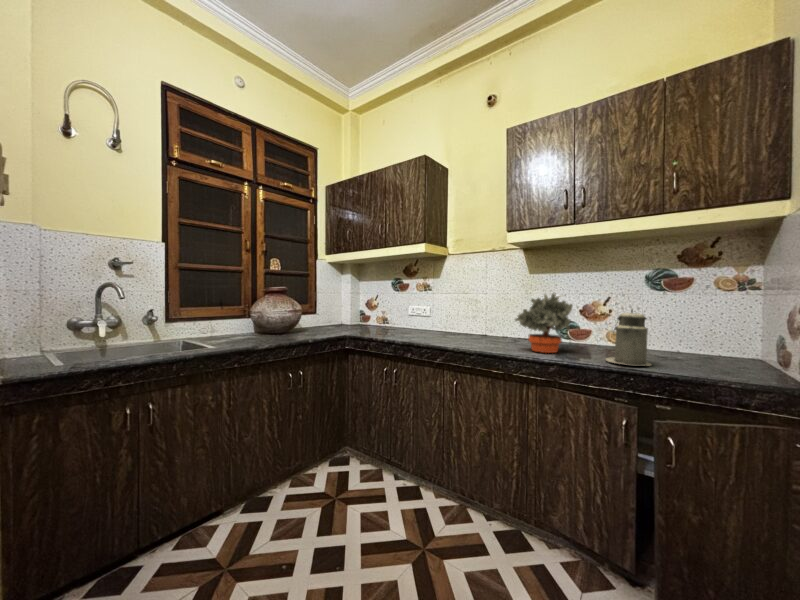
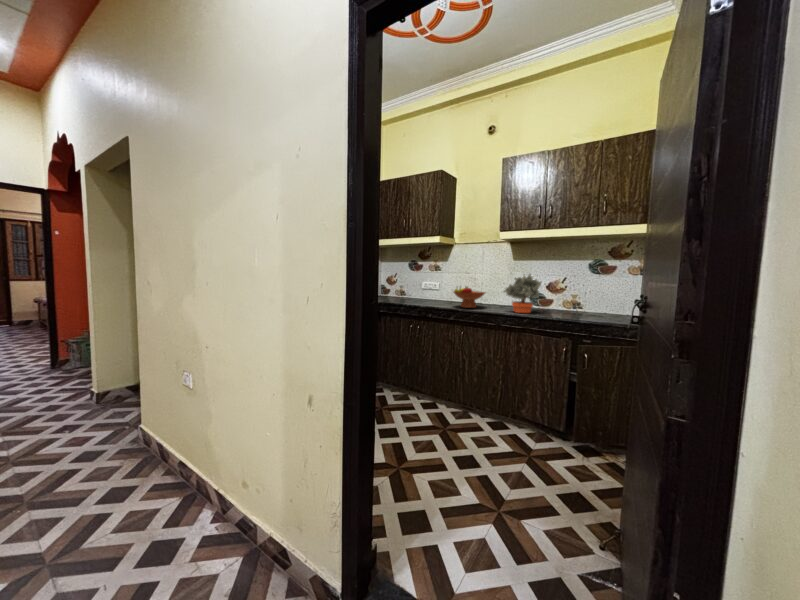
canister: present [606,309,651,366] -> none [559,284,586,319]
fruit bowl: none [443,312,490,343] -> present [453,287,485,308]

